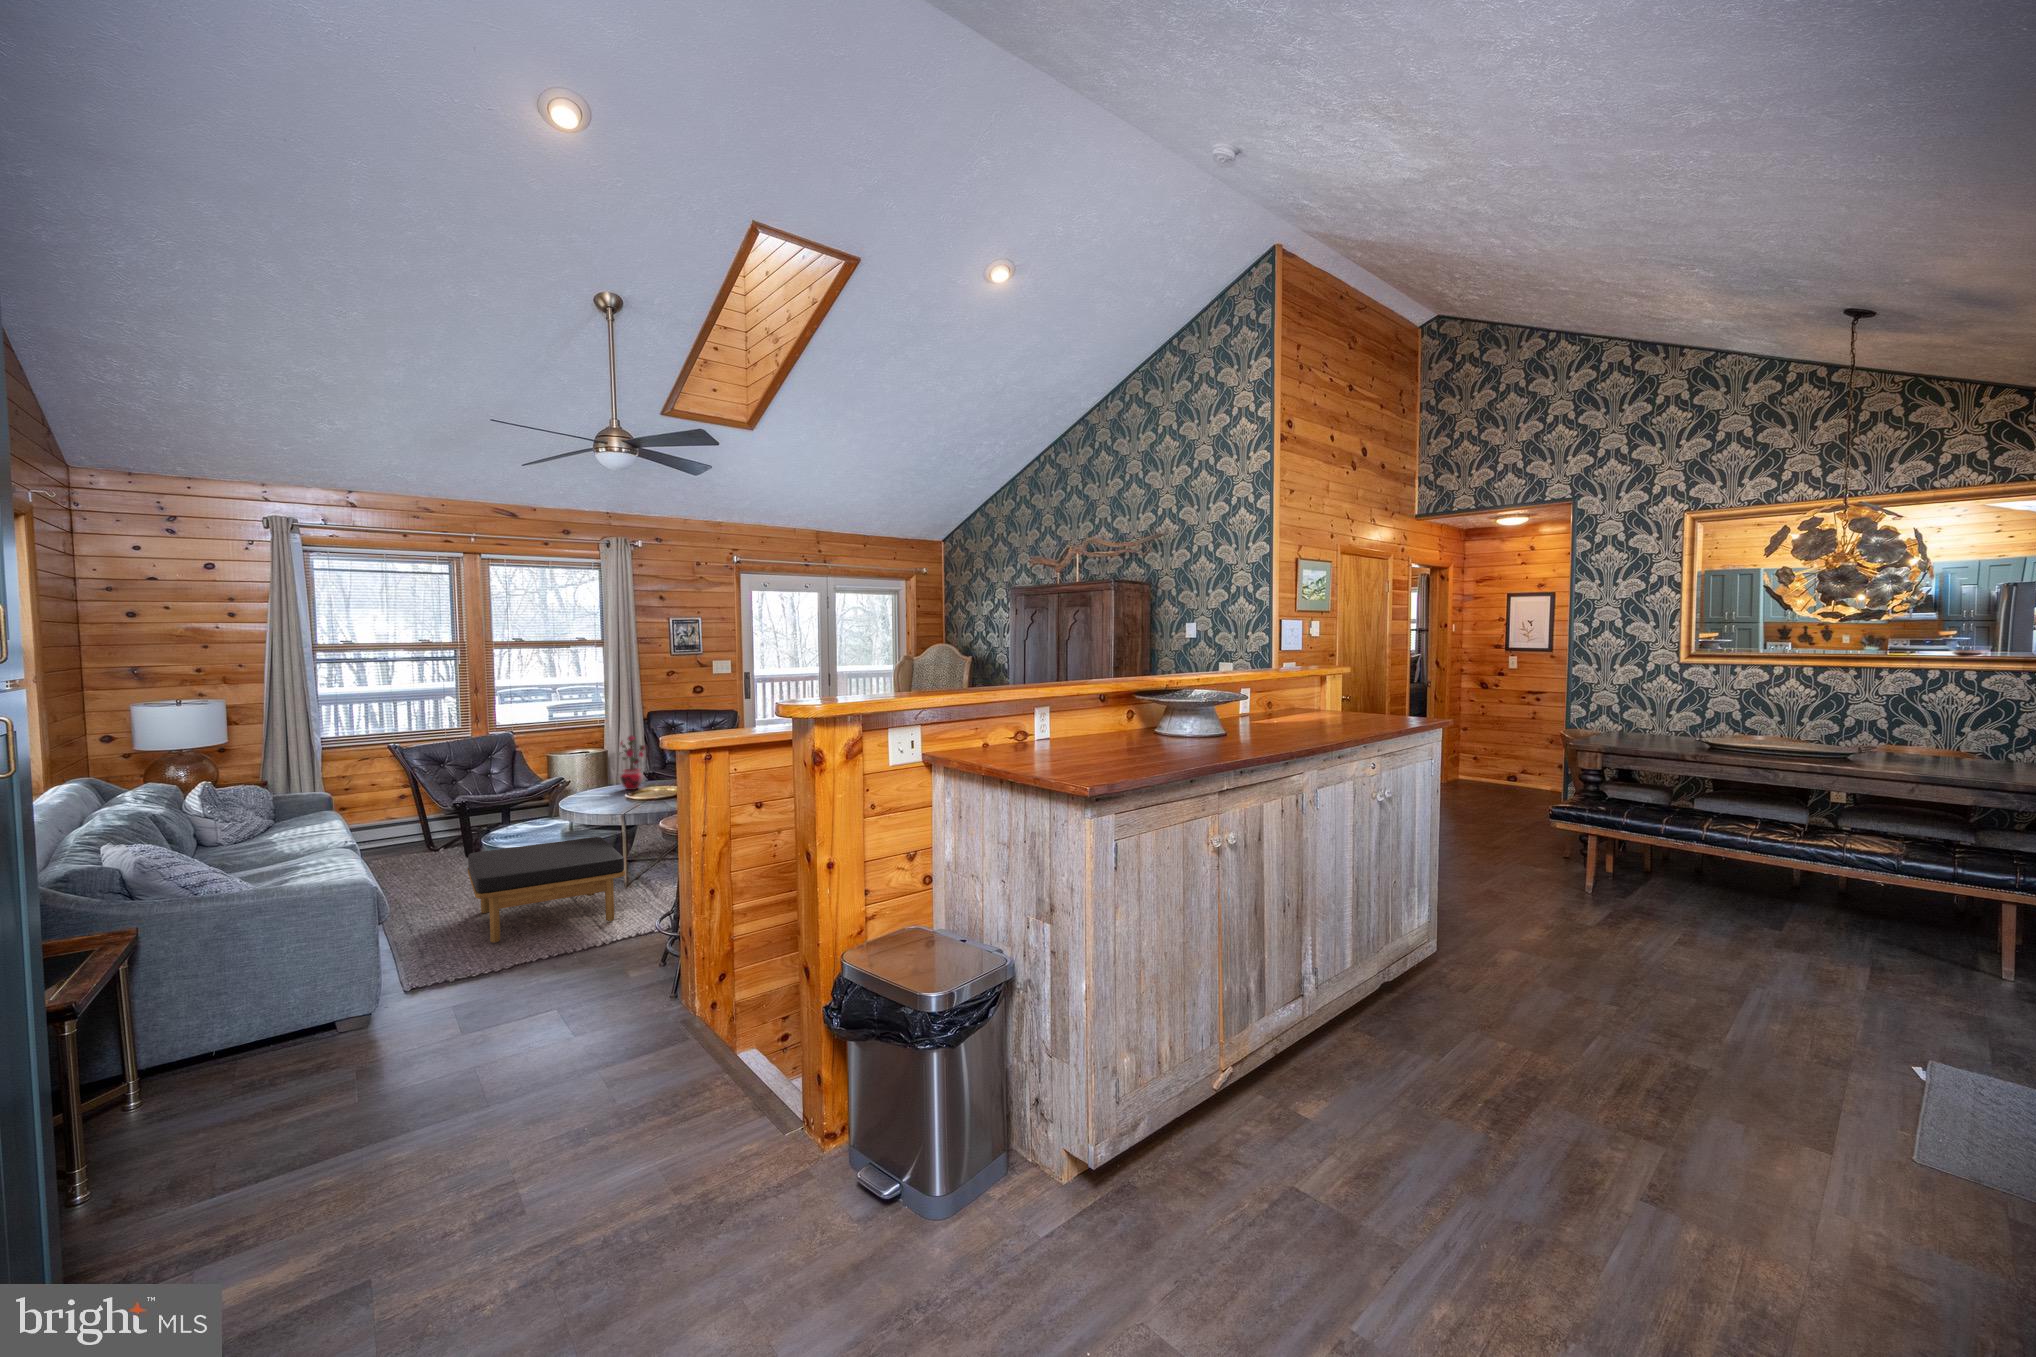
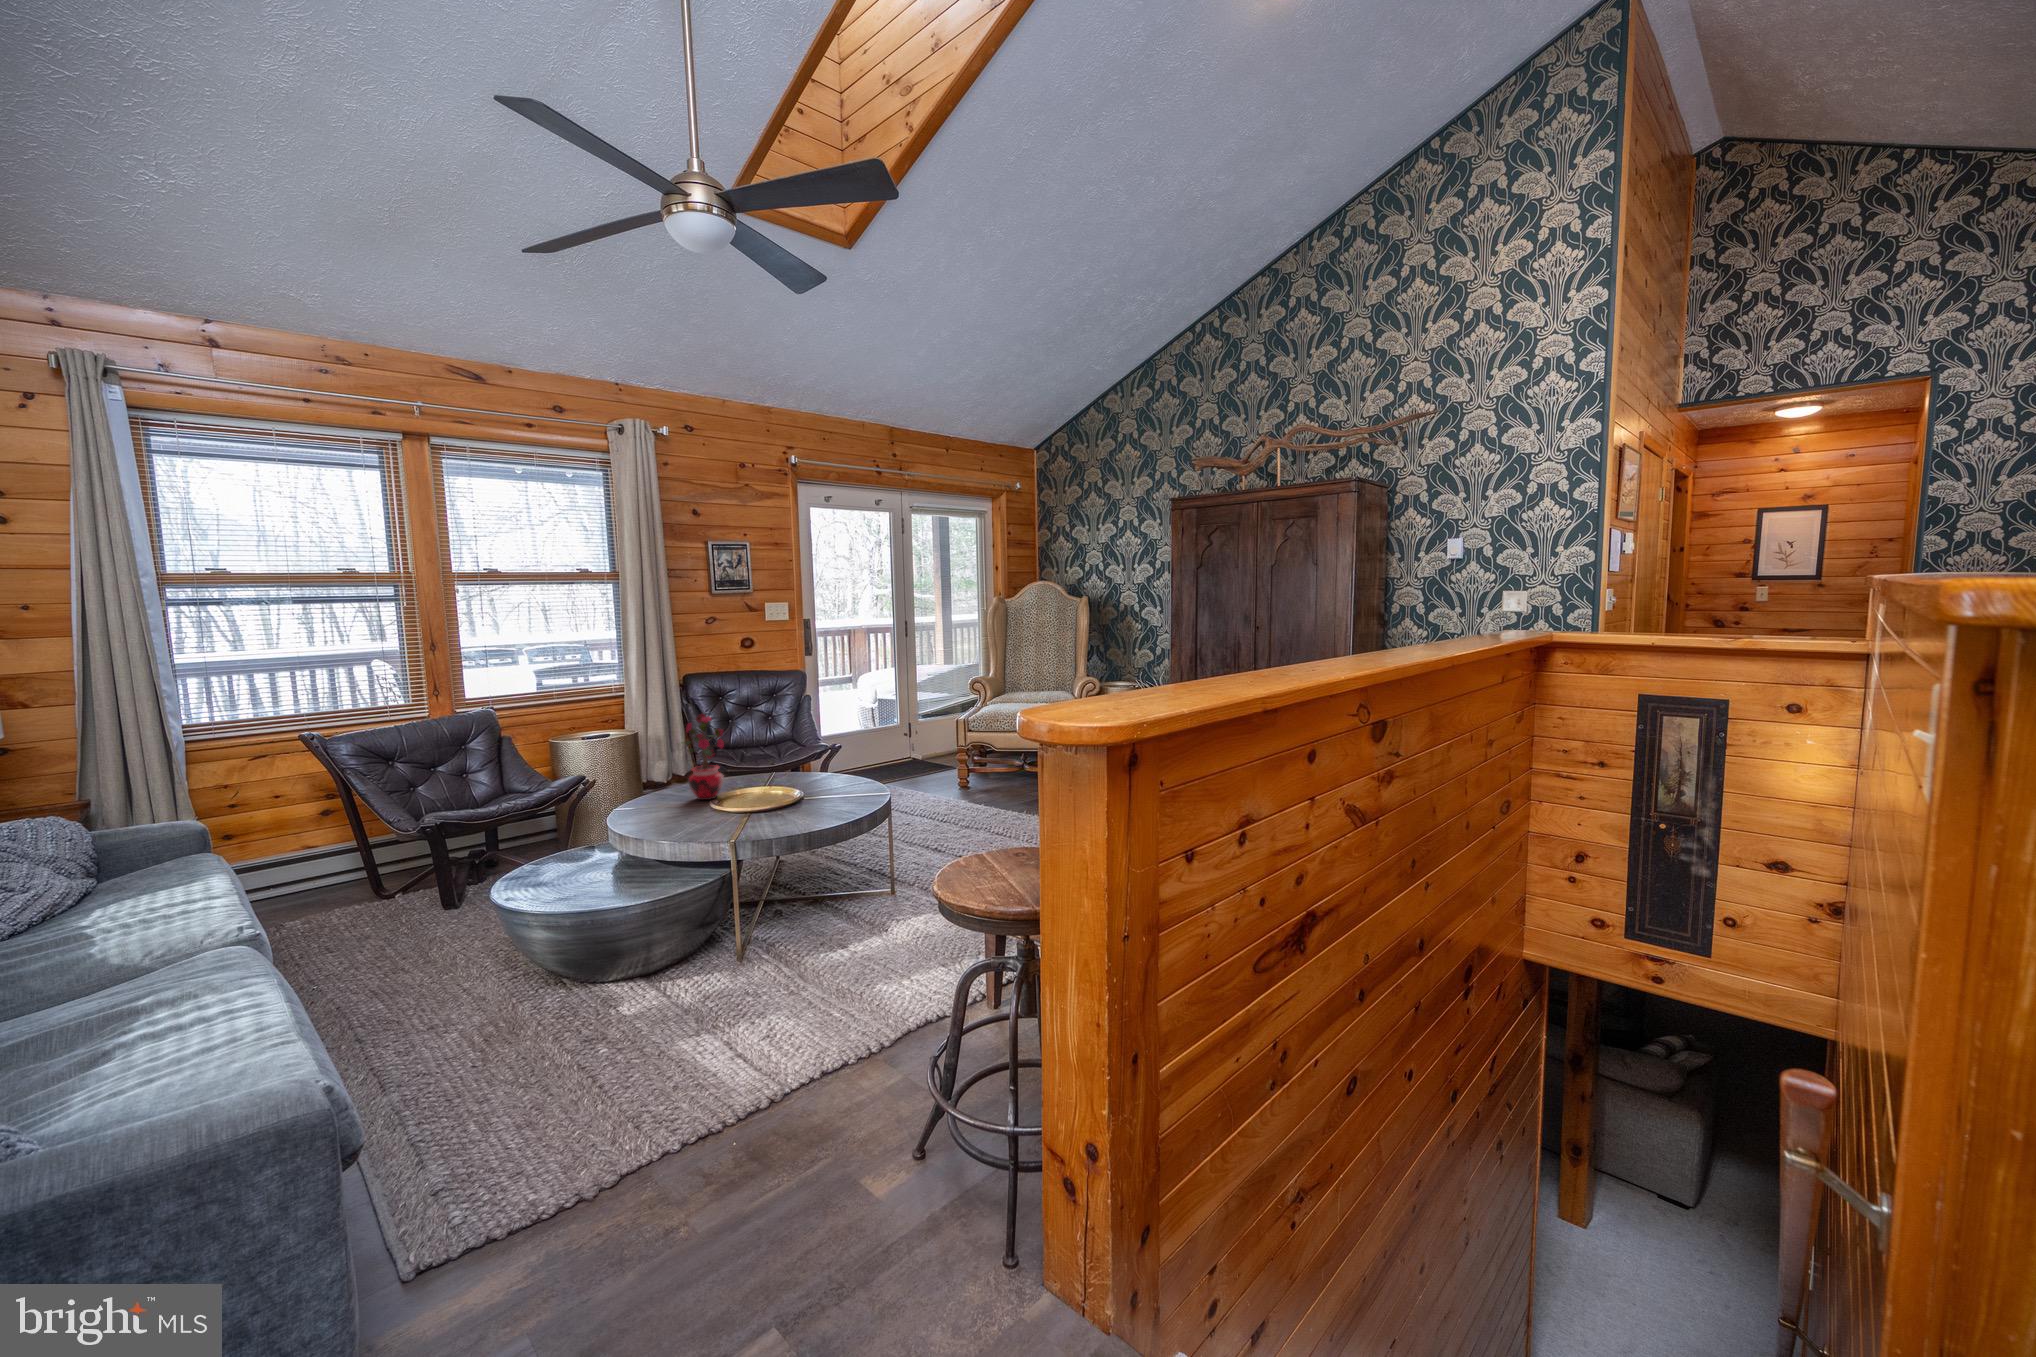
ottoman: present [468,837,625,943] -> none [455,890,757,1144]

